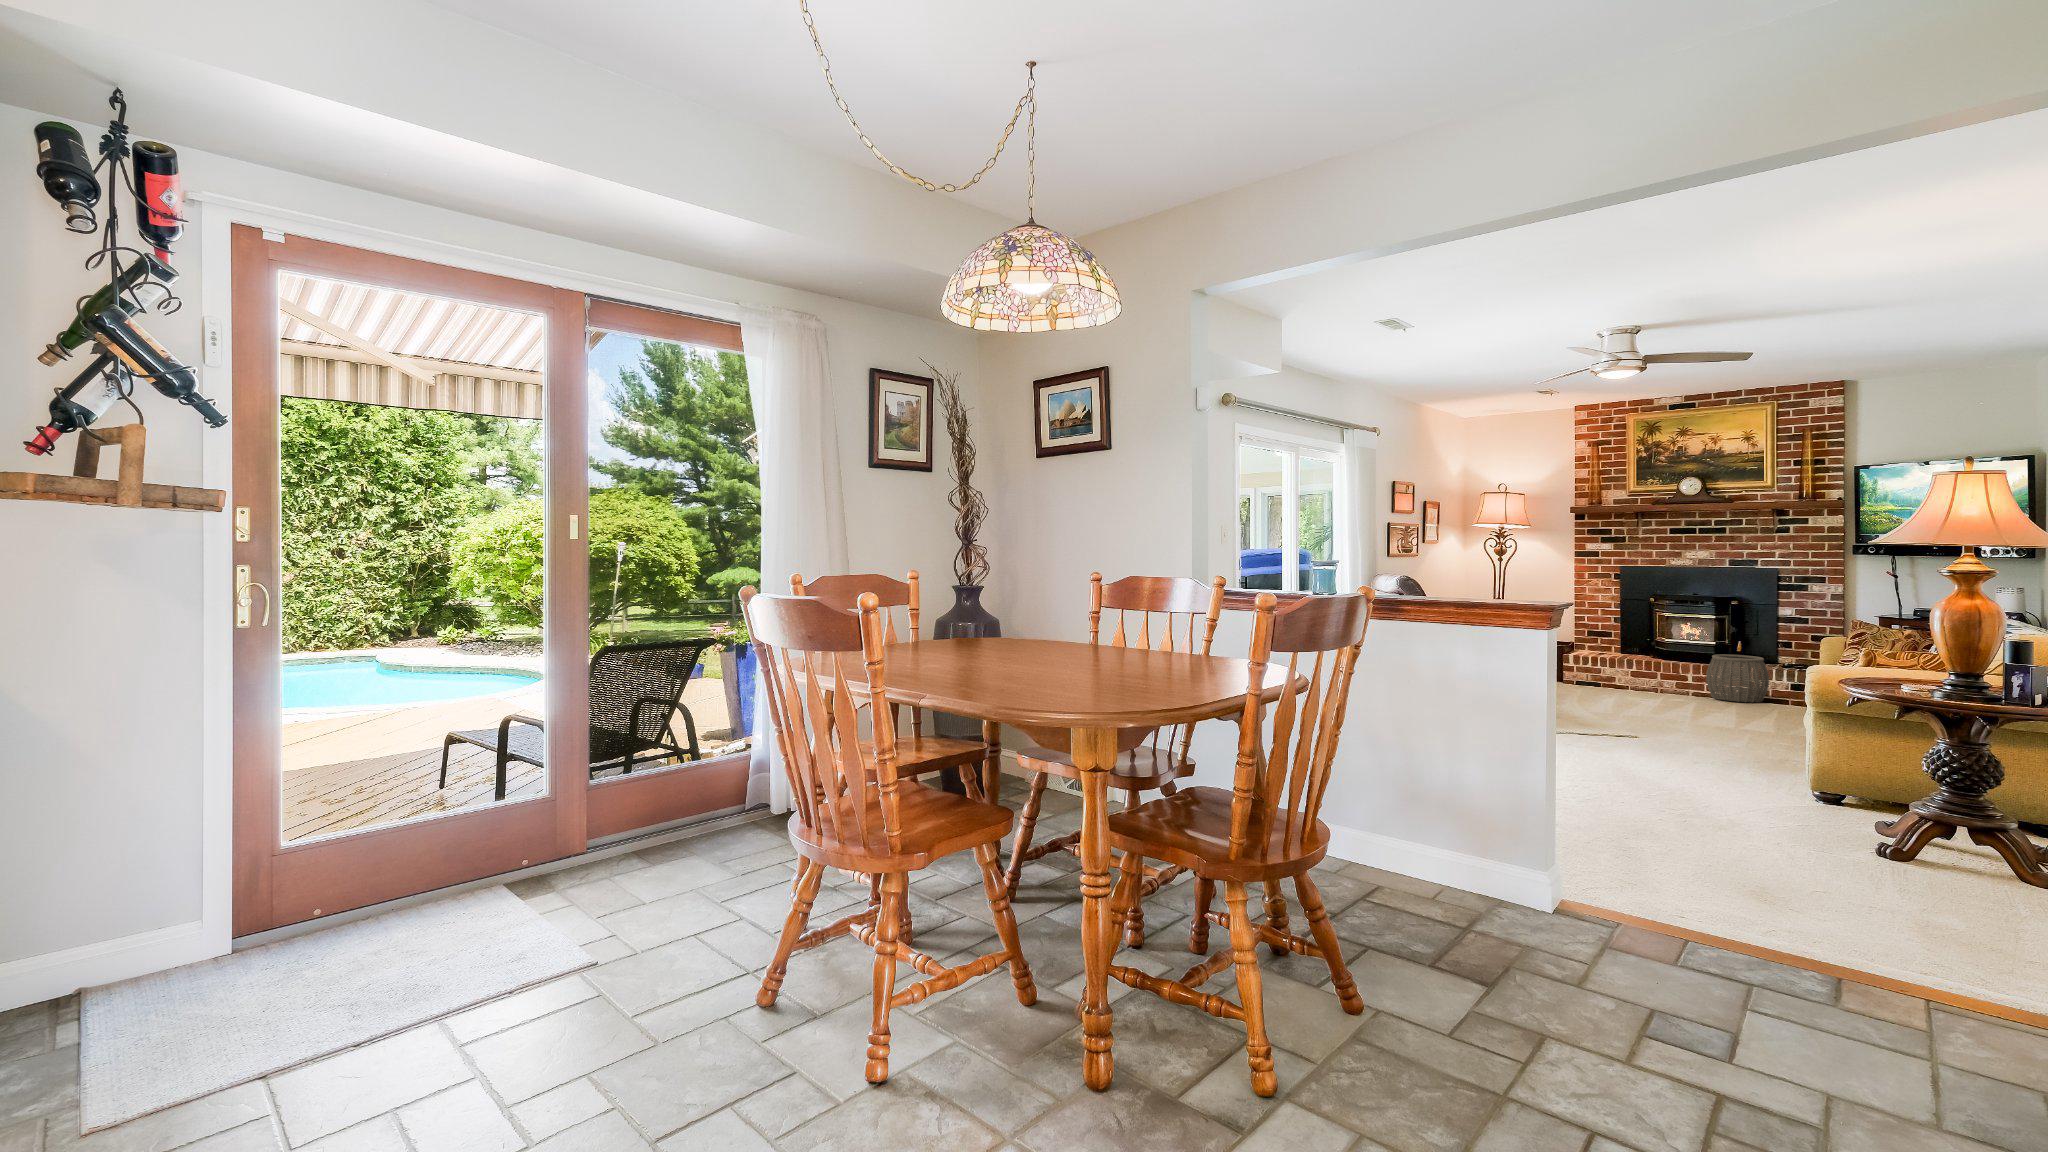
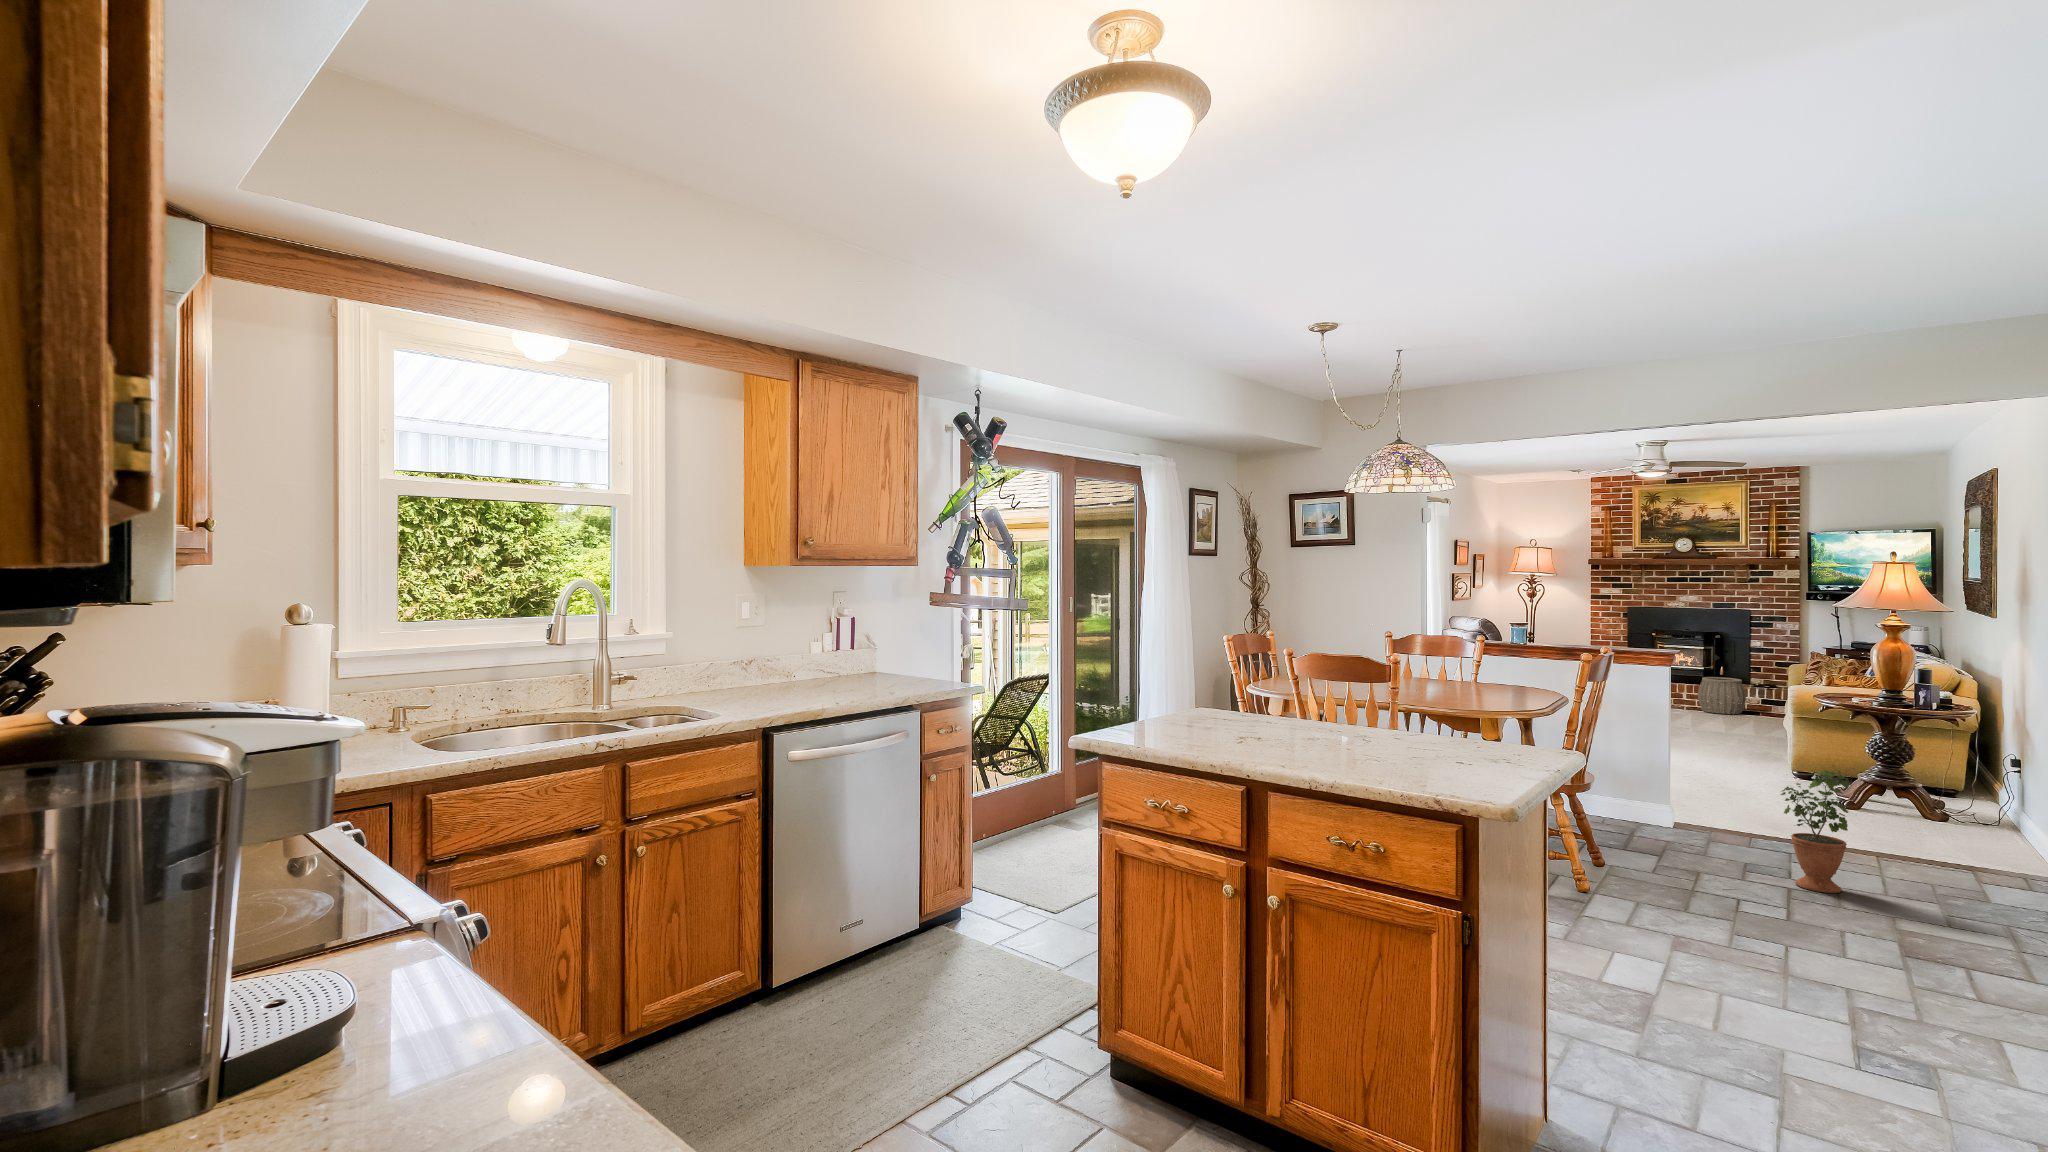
potted plant: none [1745,816,1881,1061] -> present [1781,765,1850,893]

